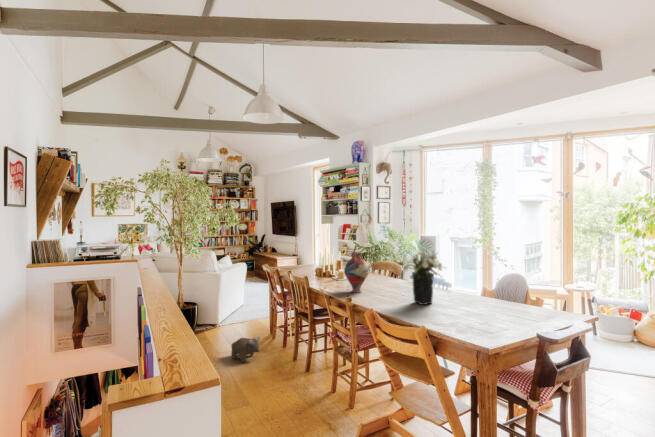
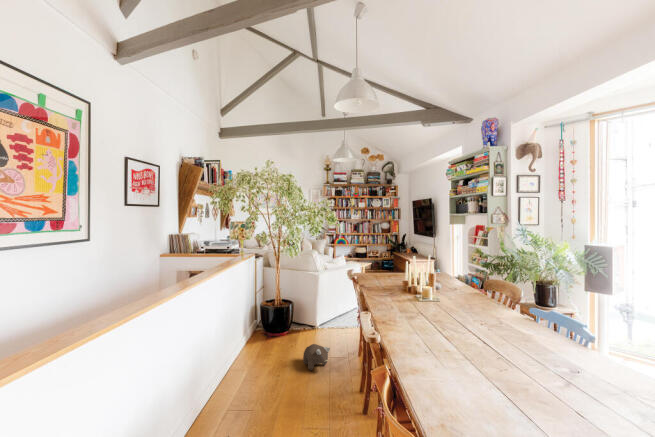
vase: present [344,252,369,293] -> none [393,268,429,327]
flower arrangement: present [402,252,442,305] -> none [442,284,532,381]

